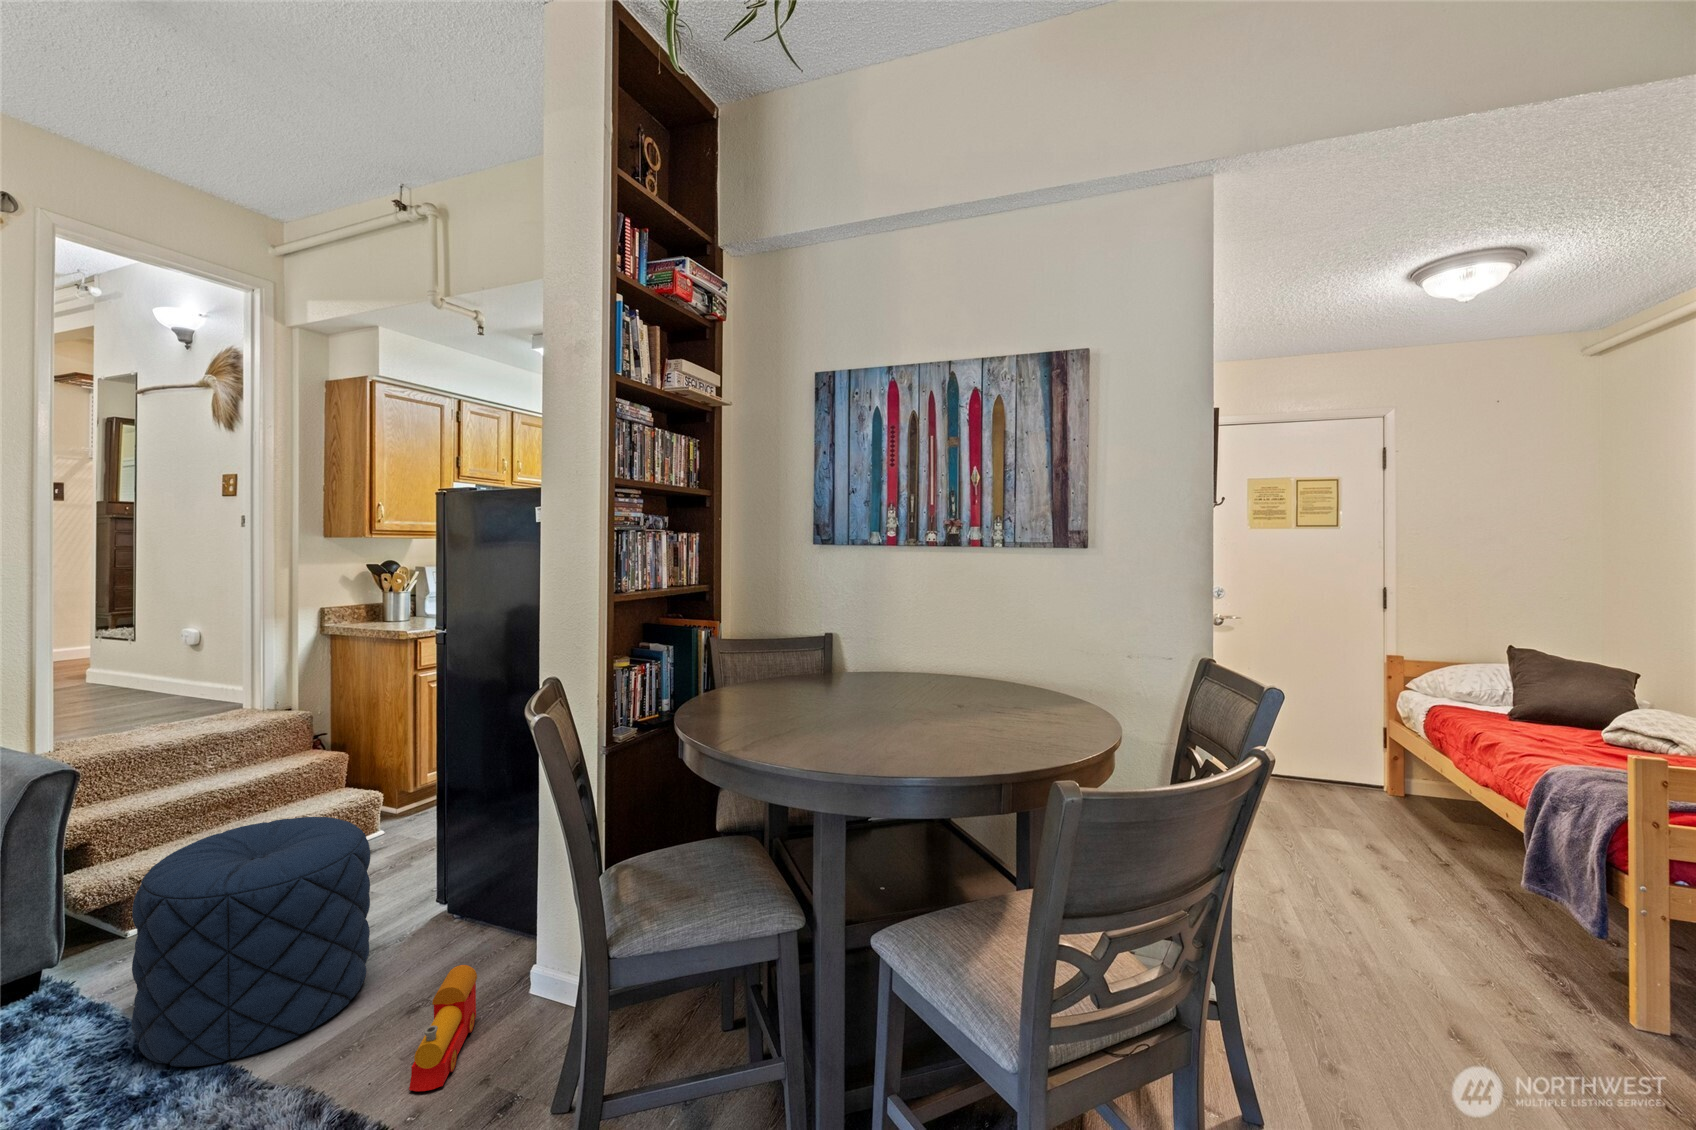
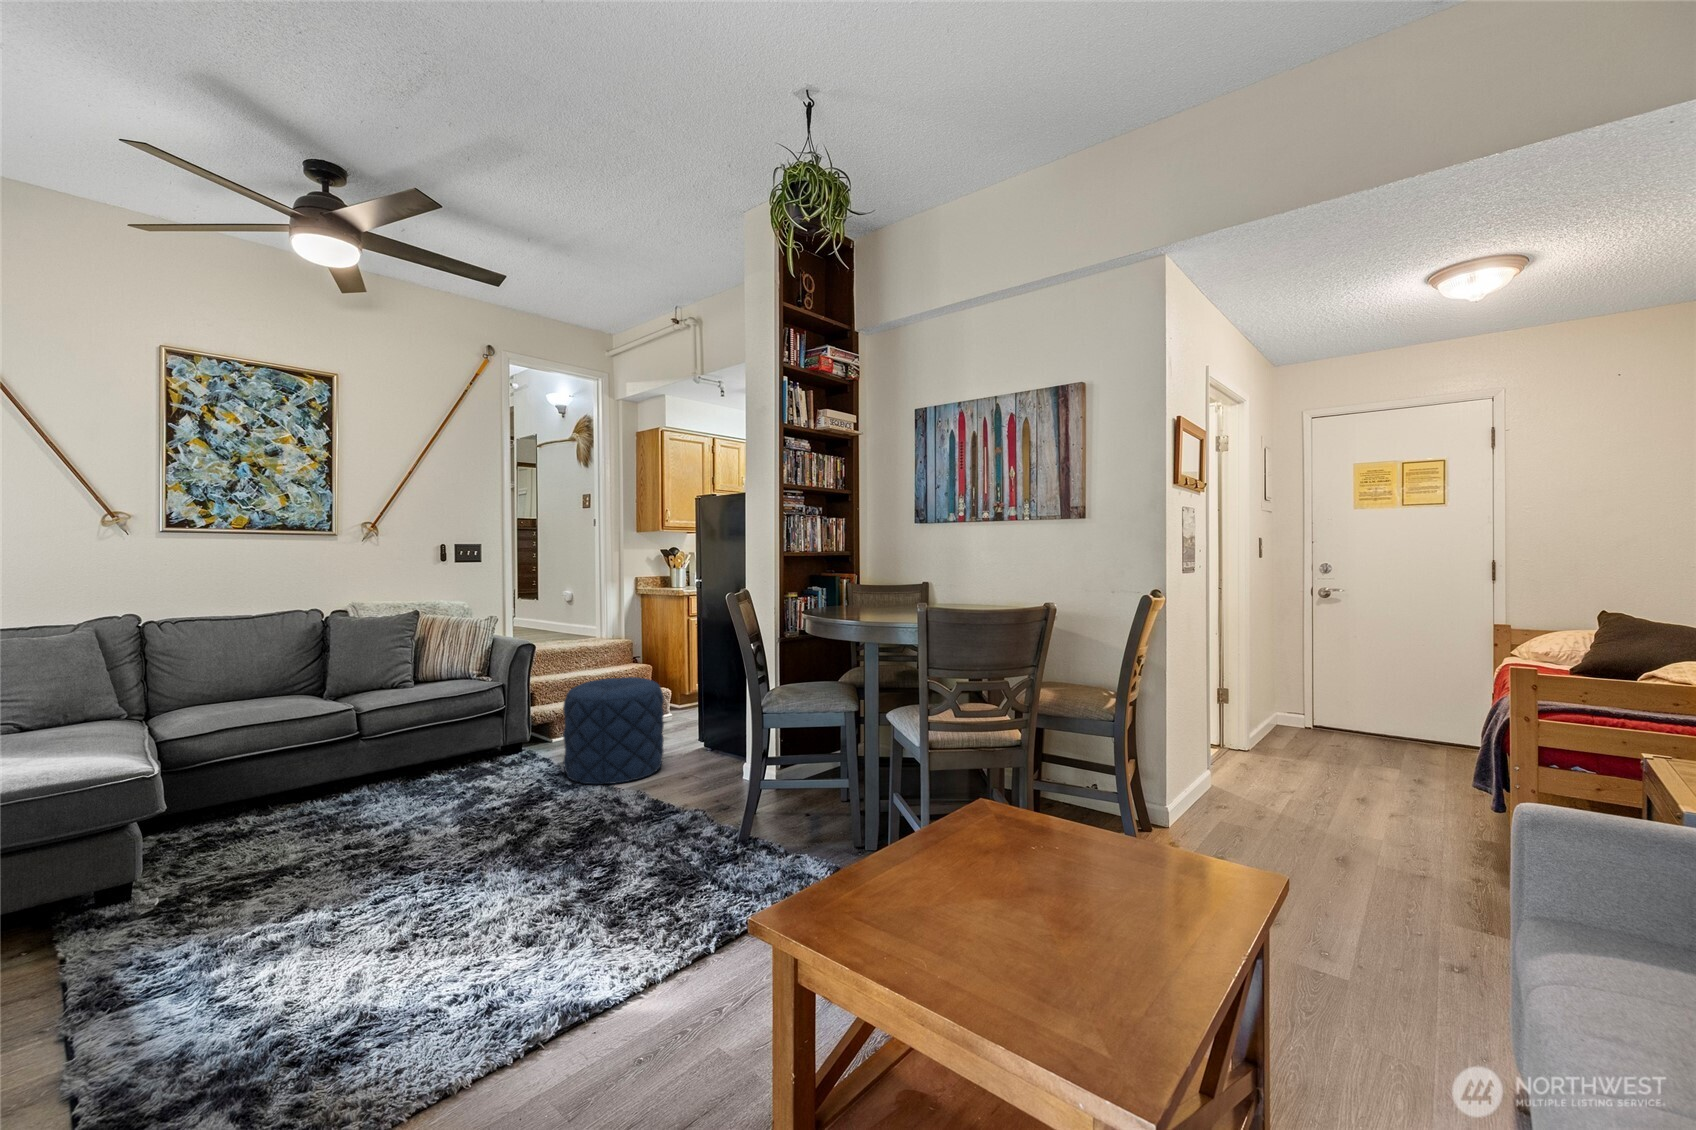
toy train: present [409,965,477,1091] -> none [681,754,715,802]

